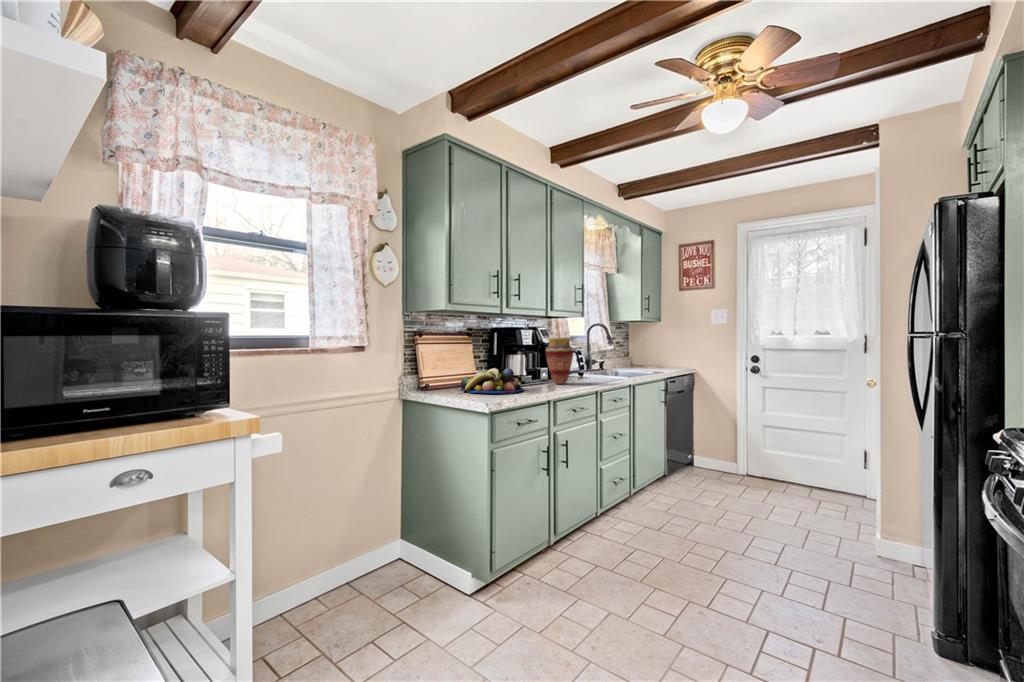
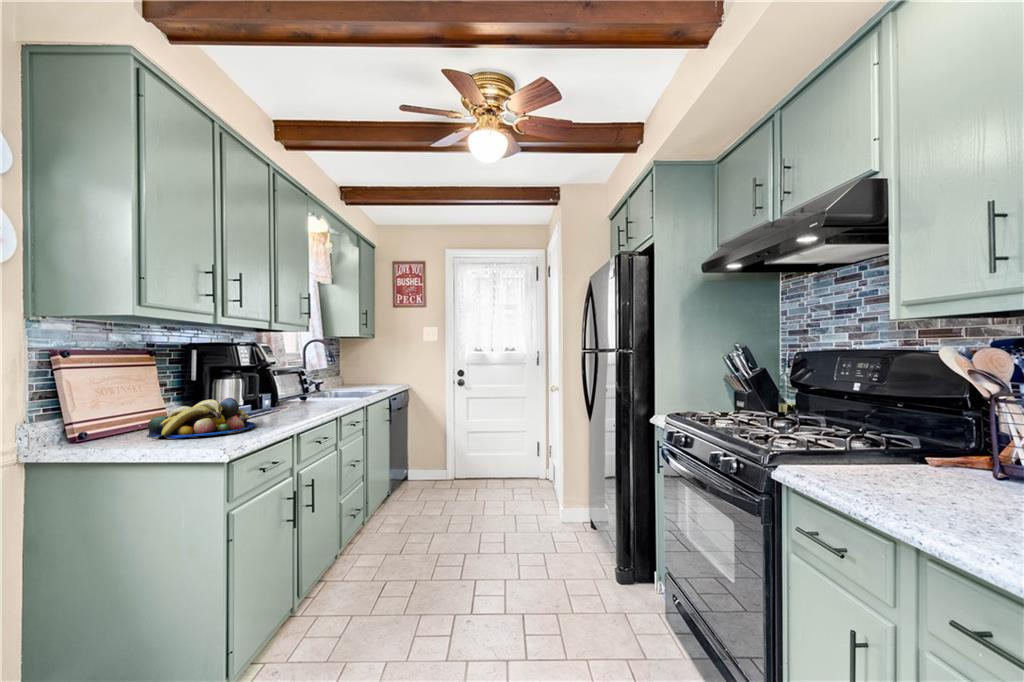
vase: present [546,337,573,384] -> none [272,355,310,412]

